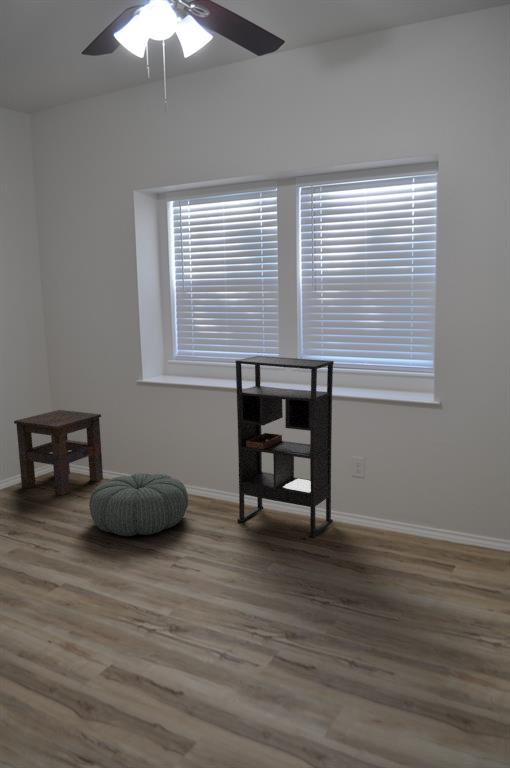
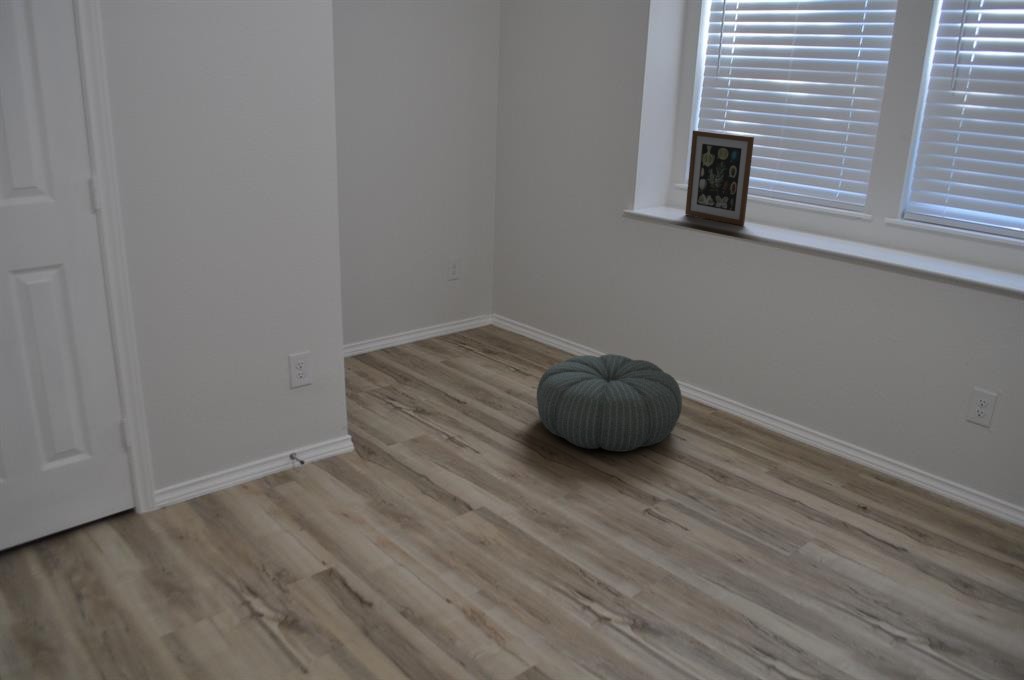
picture frame: none [173,326,212,381] -> present [685,130,754,226]
bookshelf: present [236,356,334,537] -> none [754,196,969,507]
side table: present [14,410,103,495] -> none [449,239,569,364]

